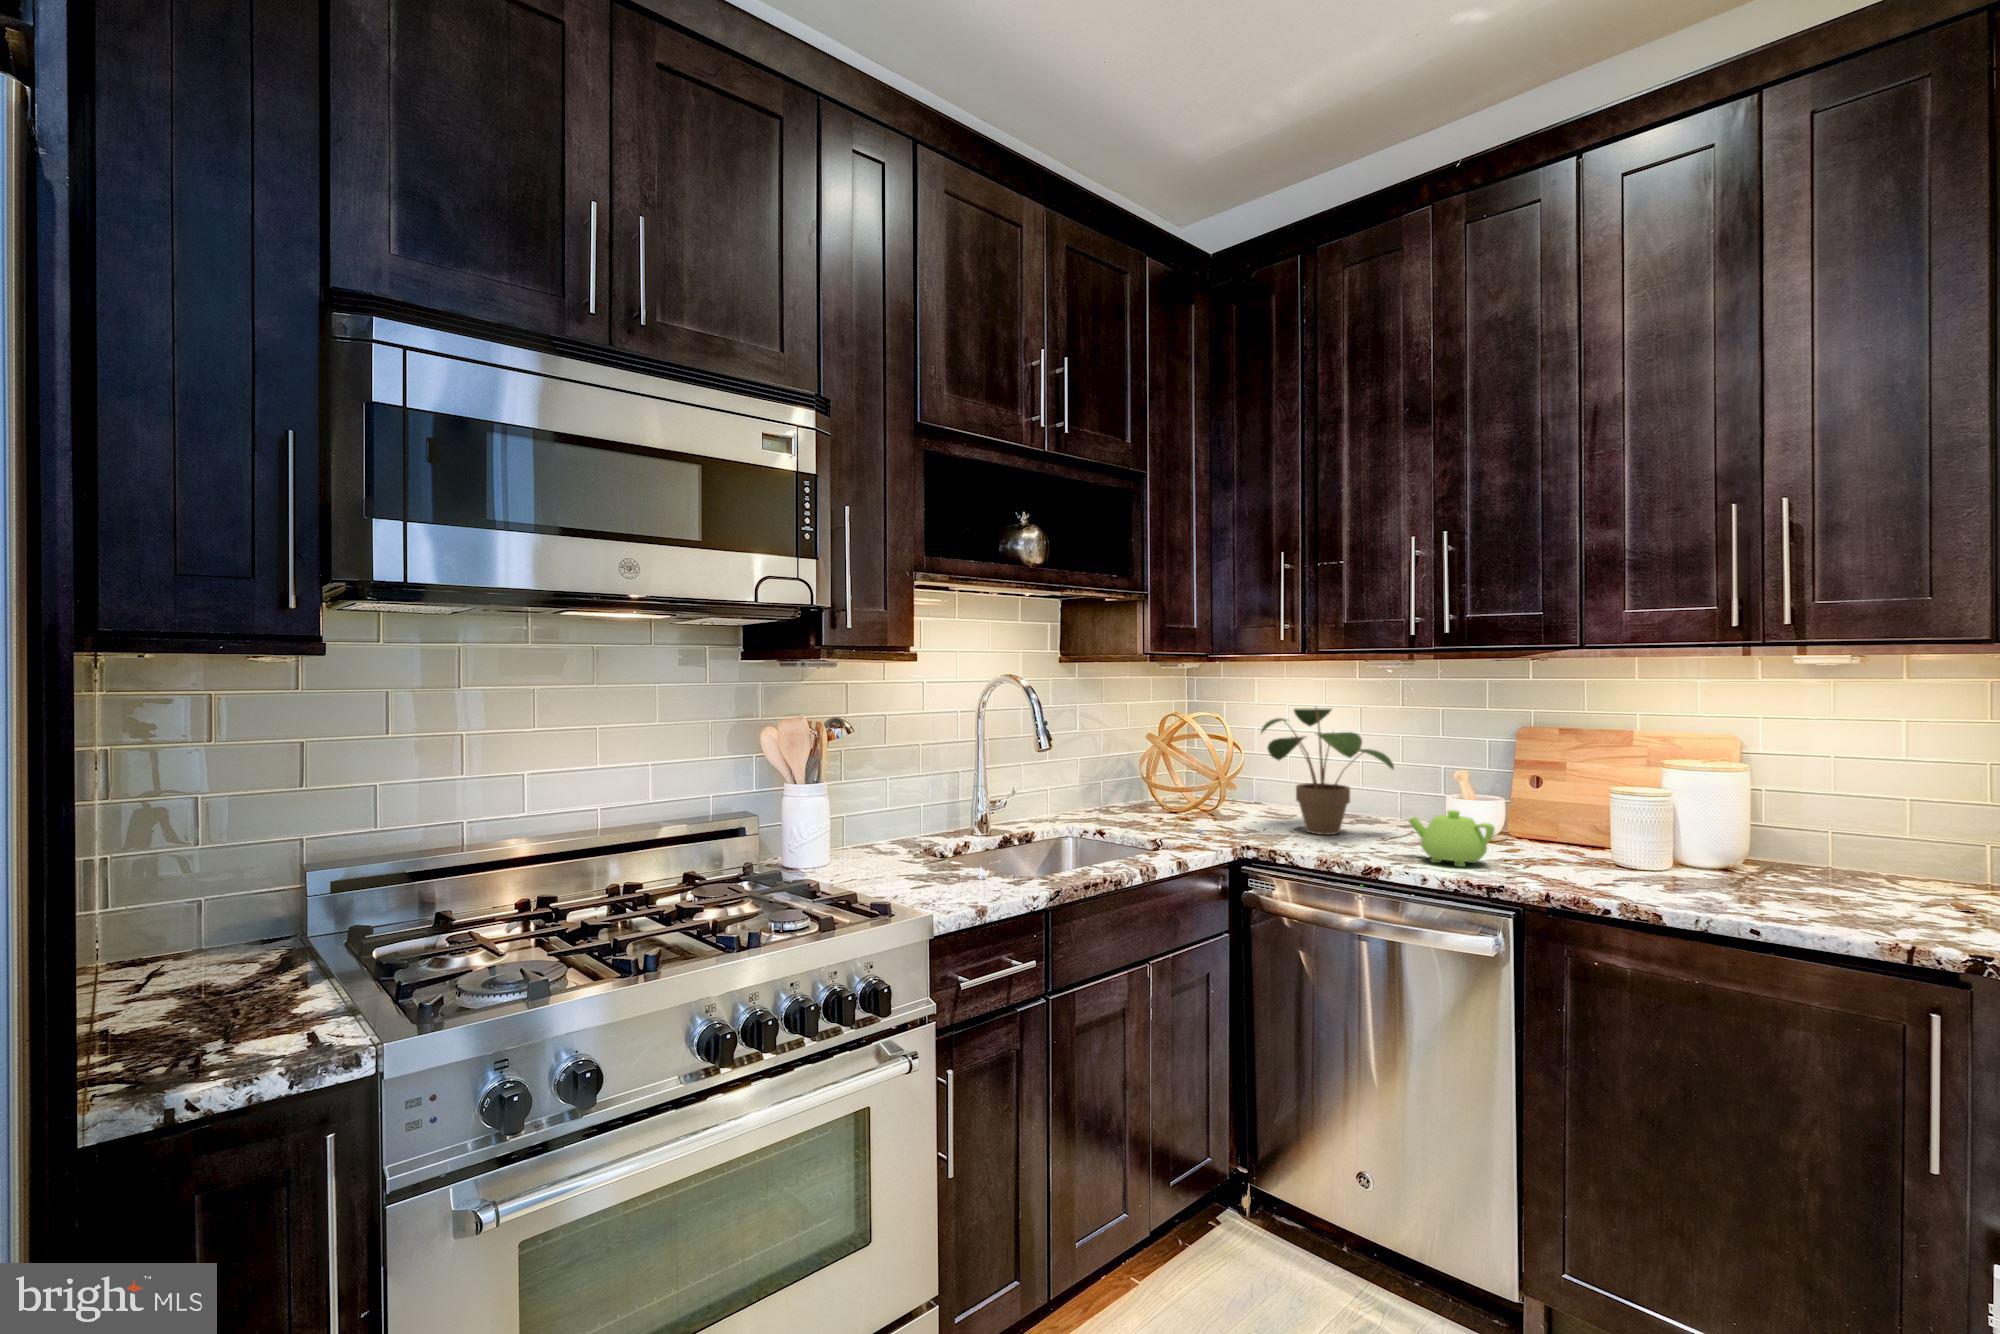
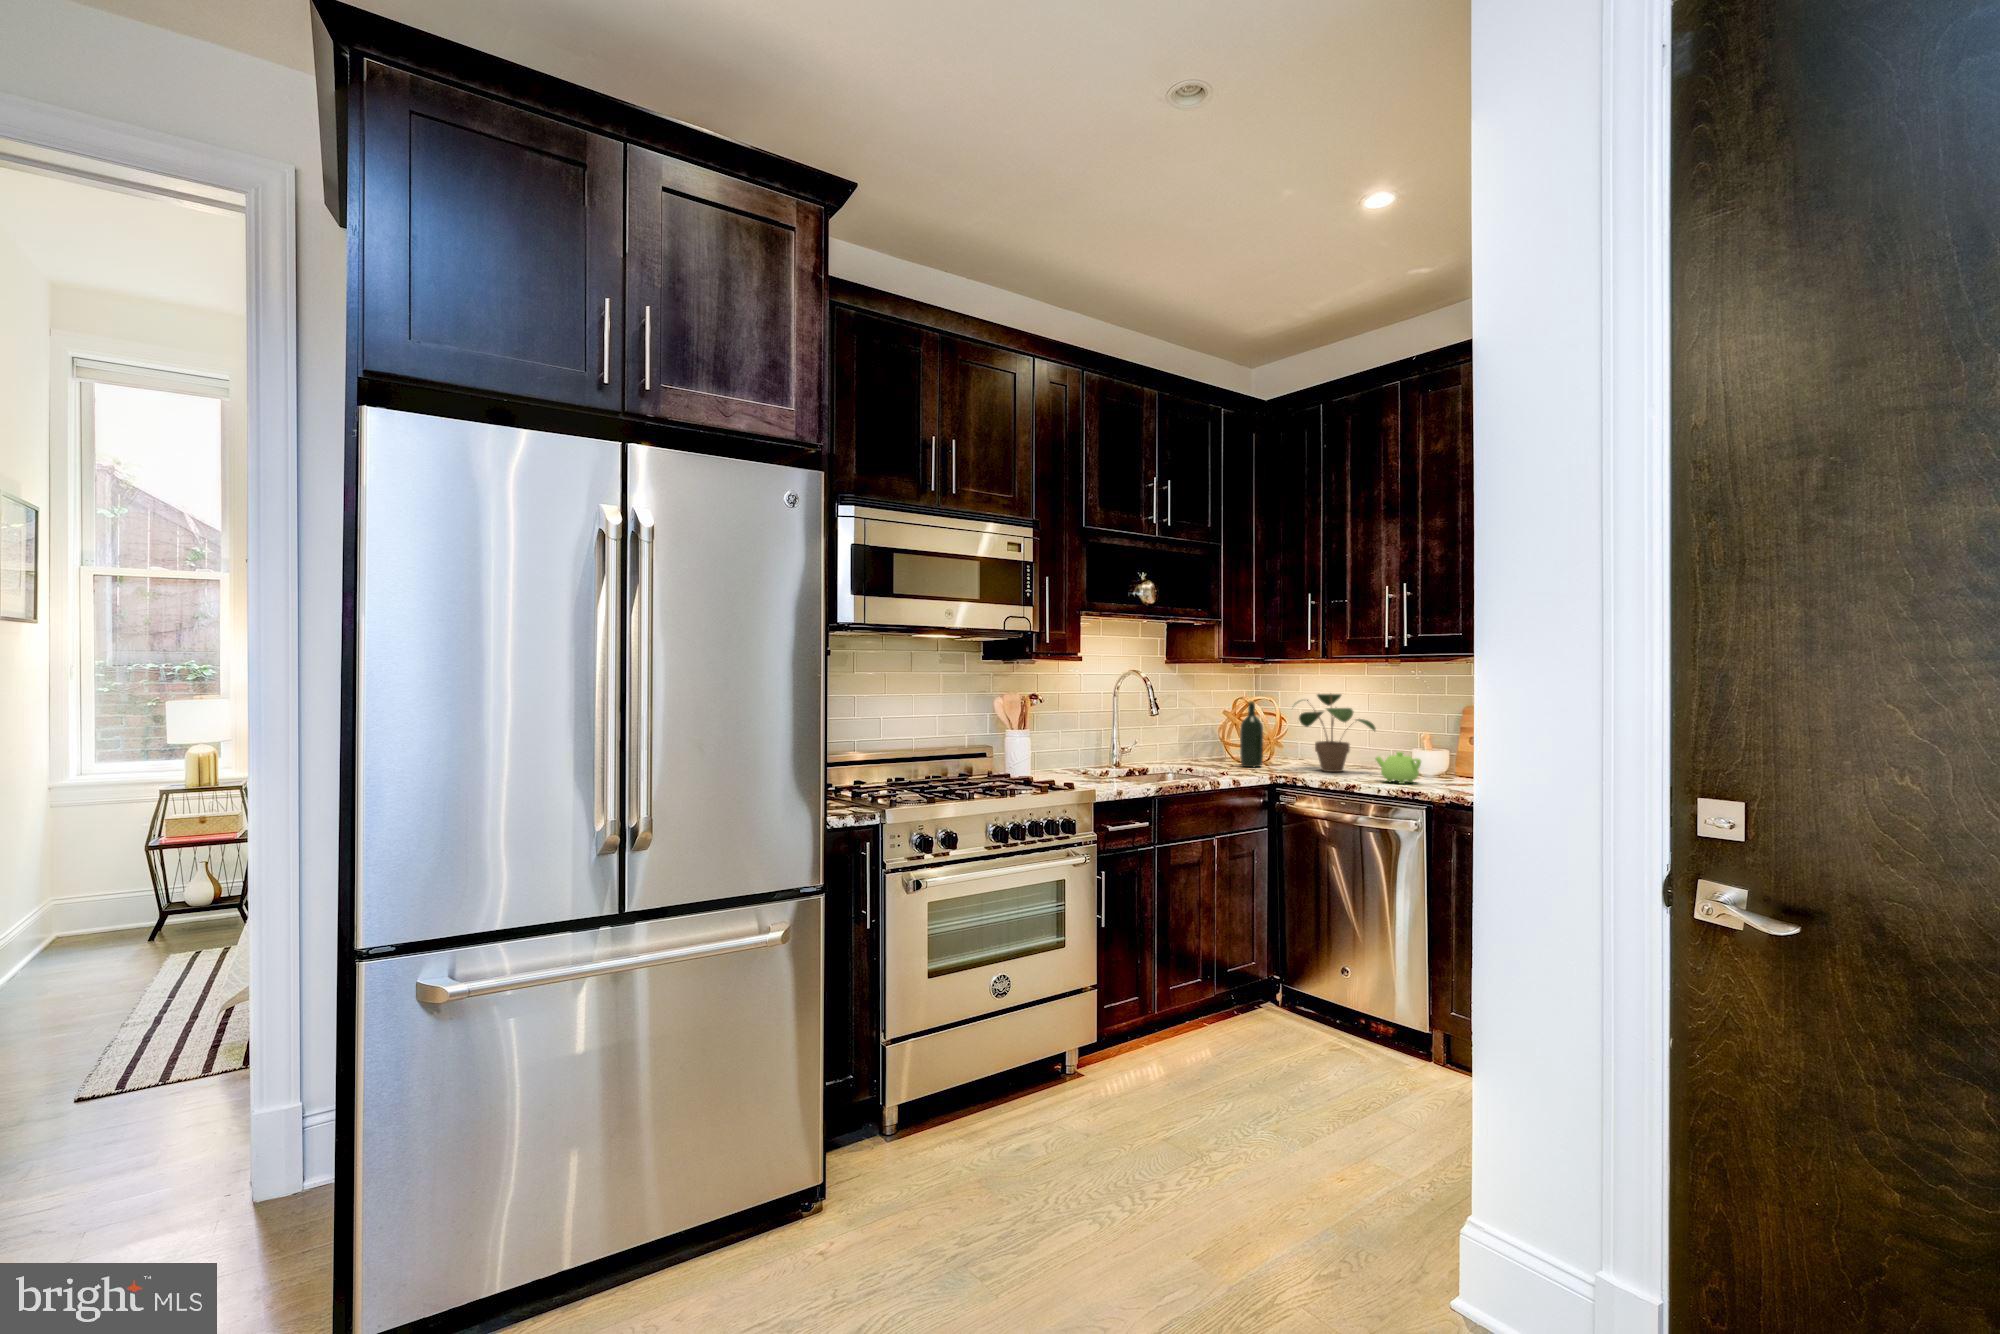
wine bottle: none [1176,720,1212,825] -> present [1240,701,1263,767]

